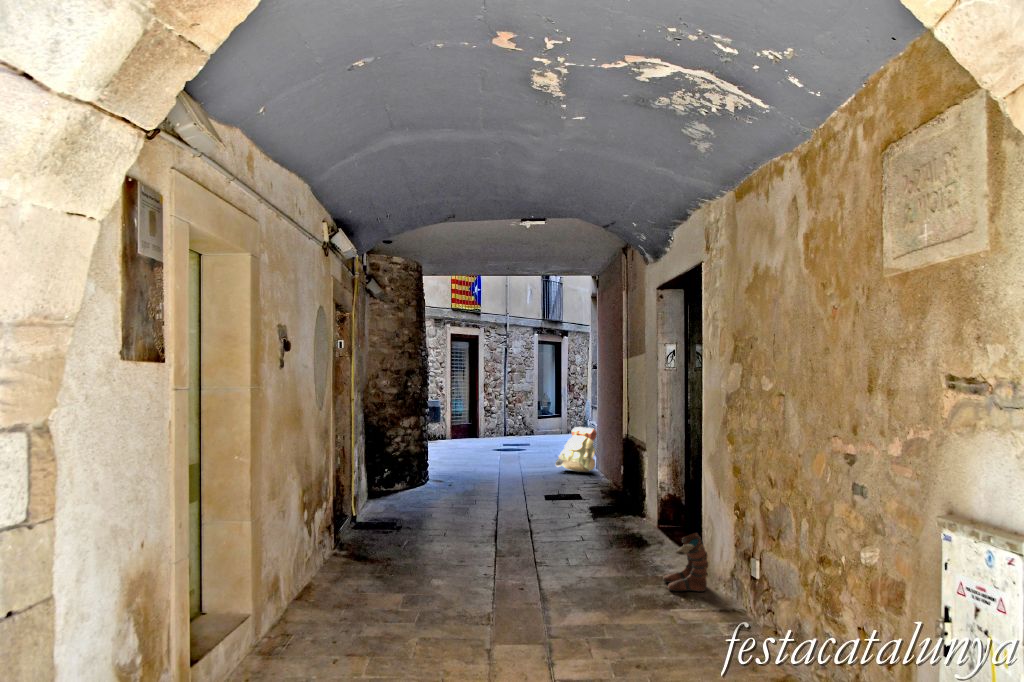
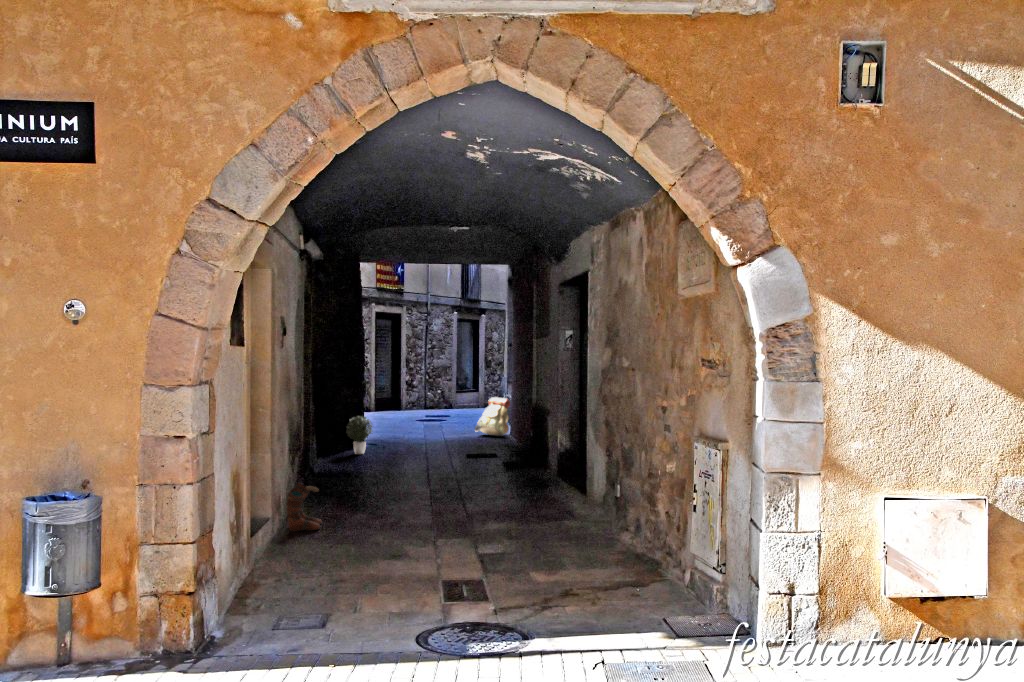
potted plant: none [404,447,436,494] -> present [347,416,372,454]
boots: present [663,533,708,592] -> present [286,483,322,532]

